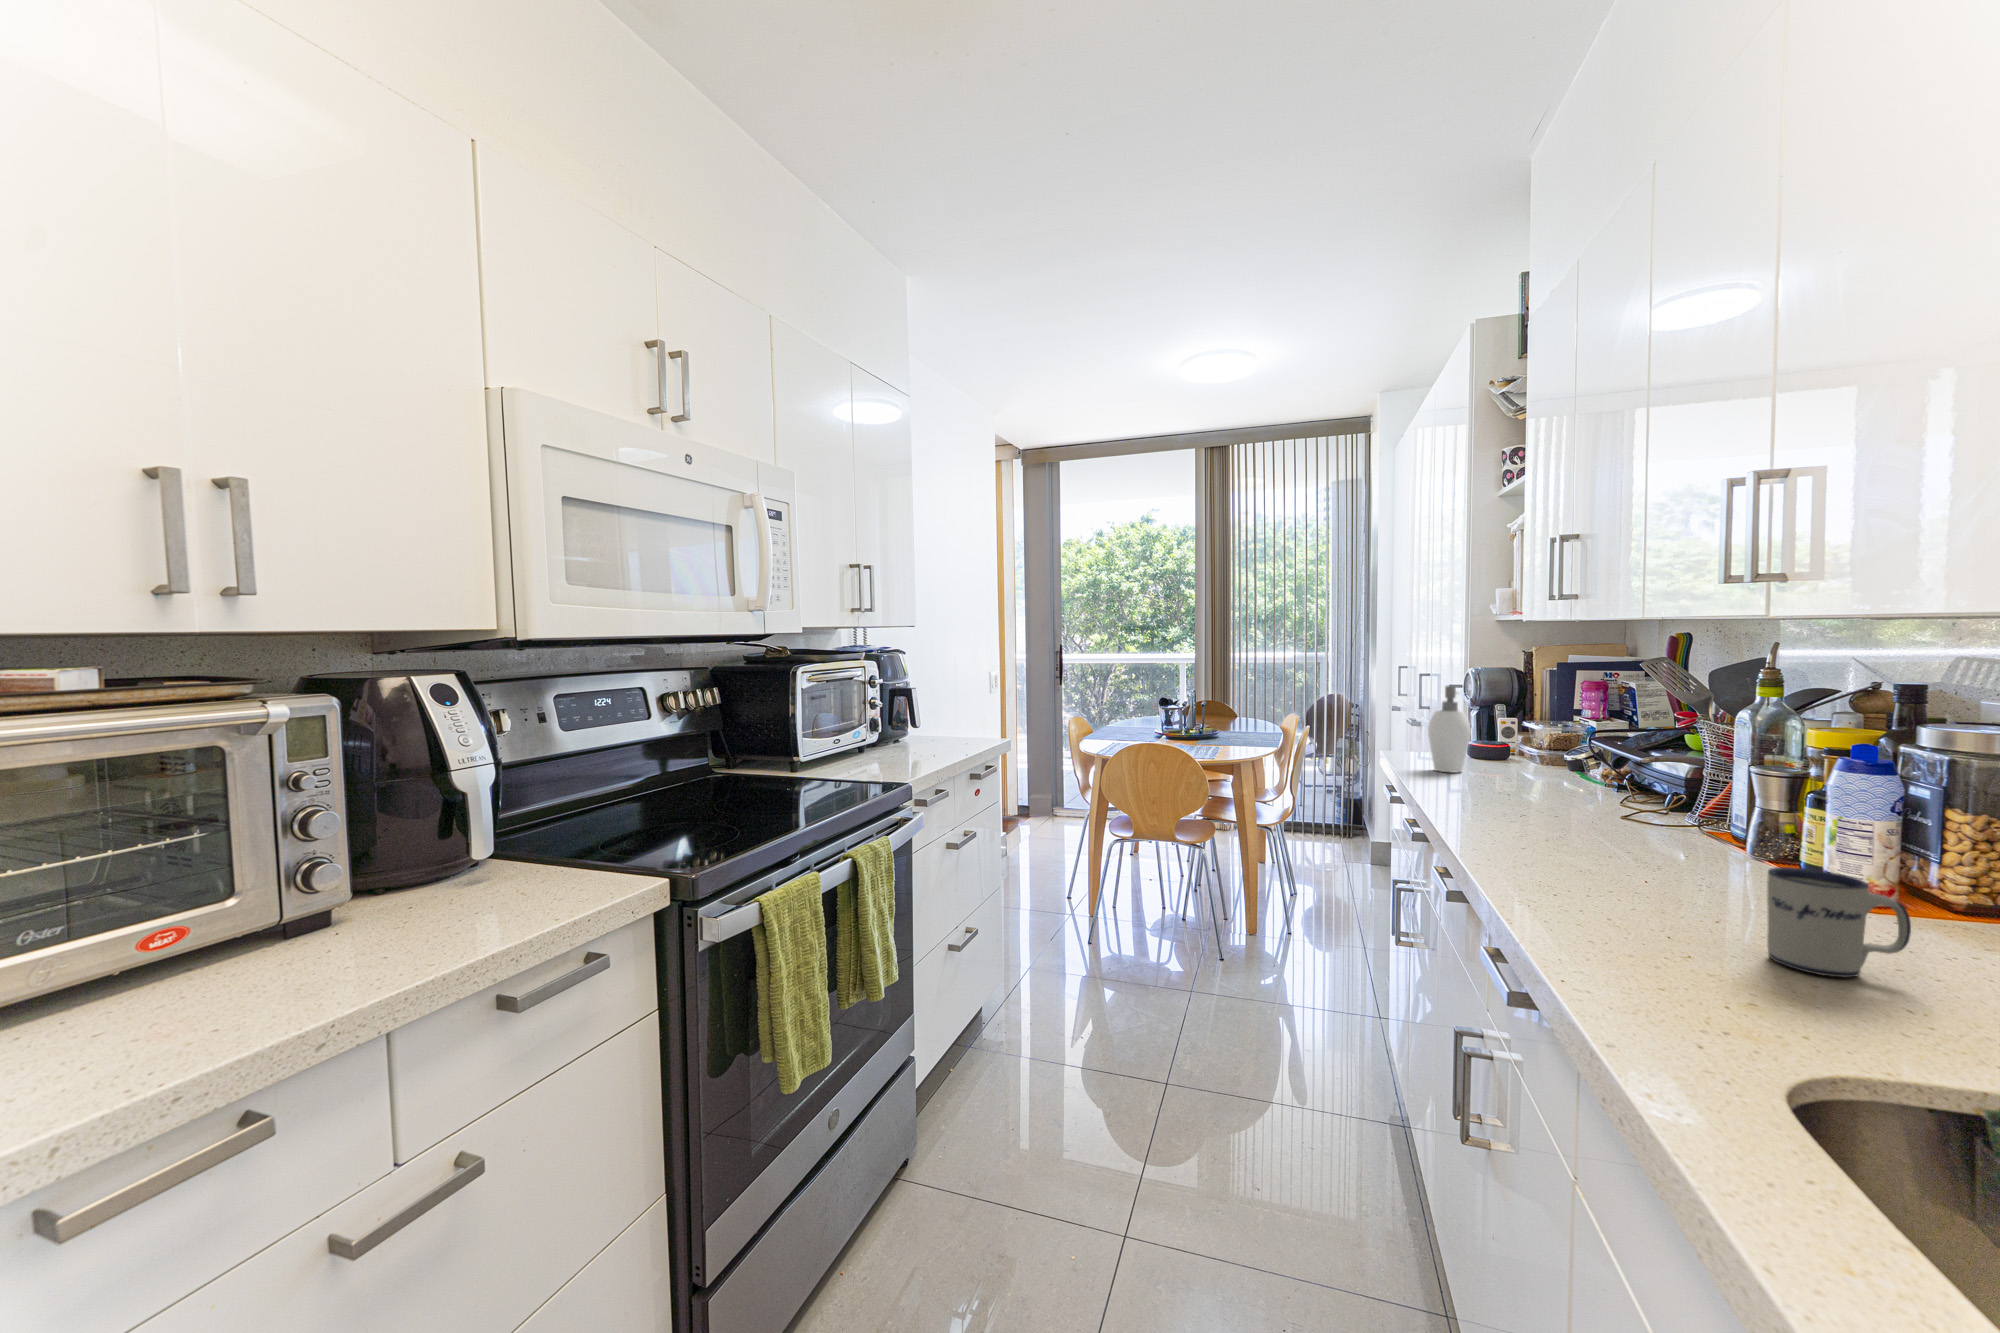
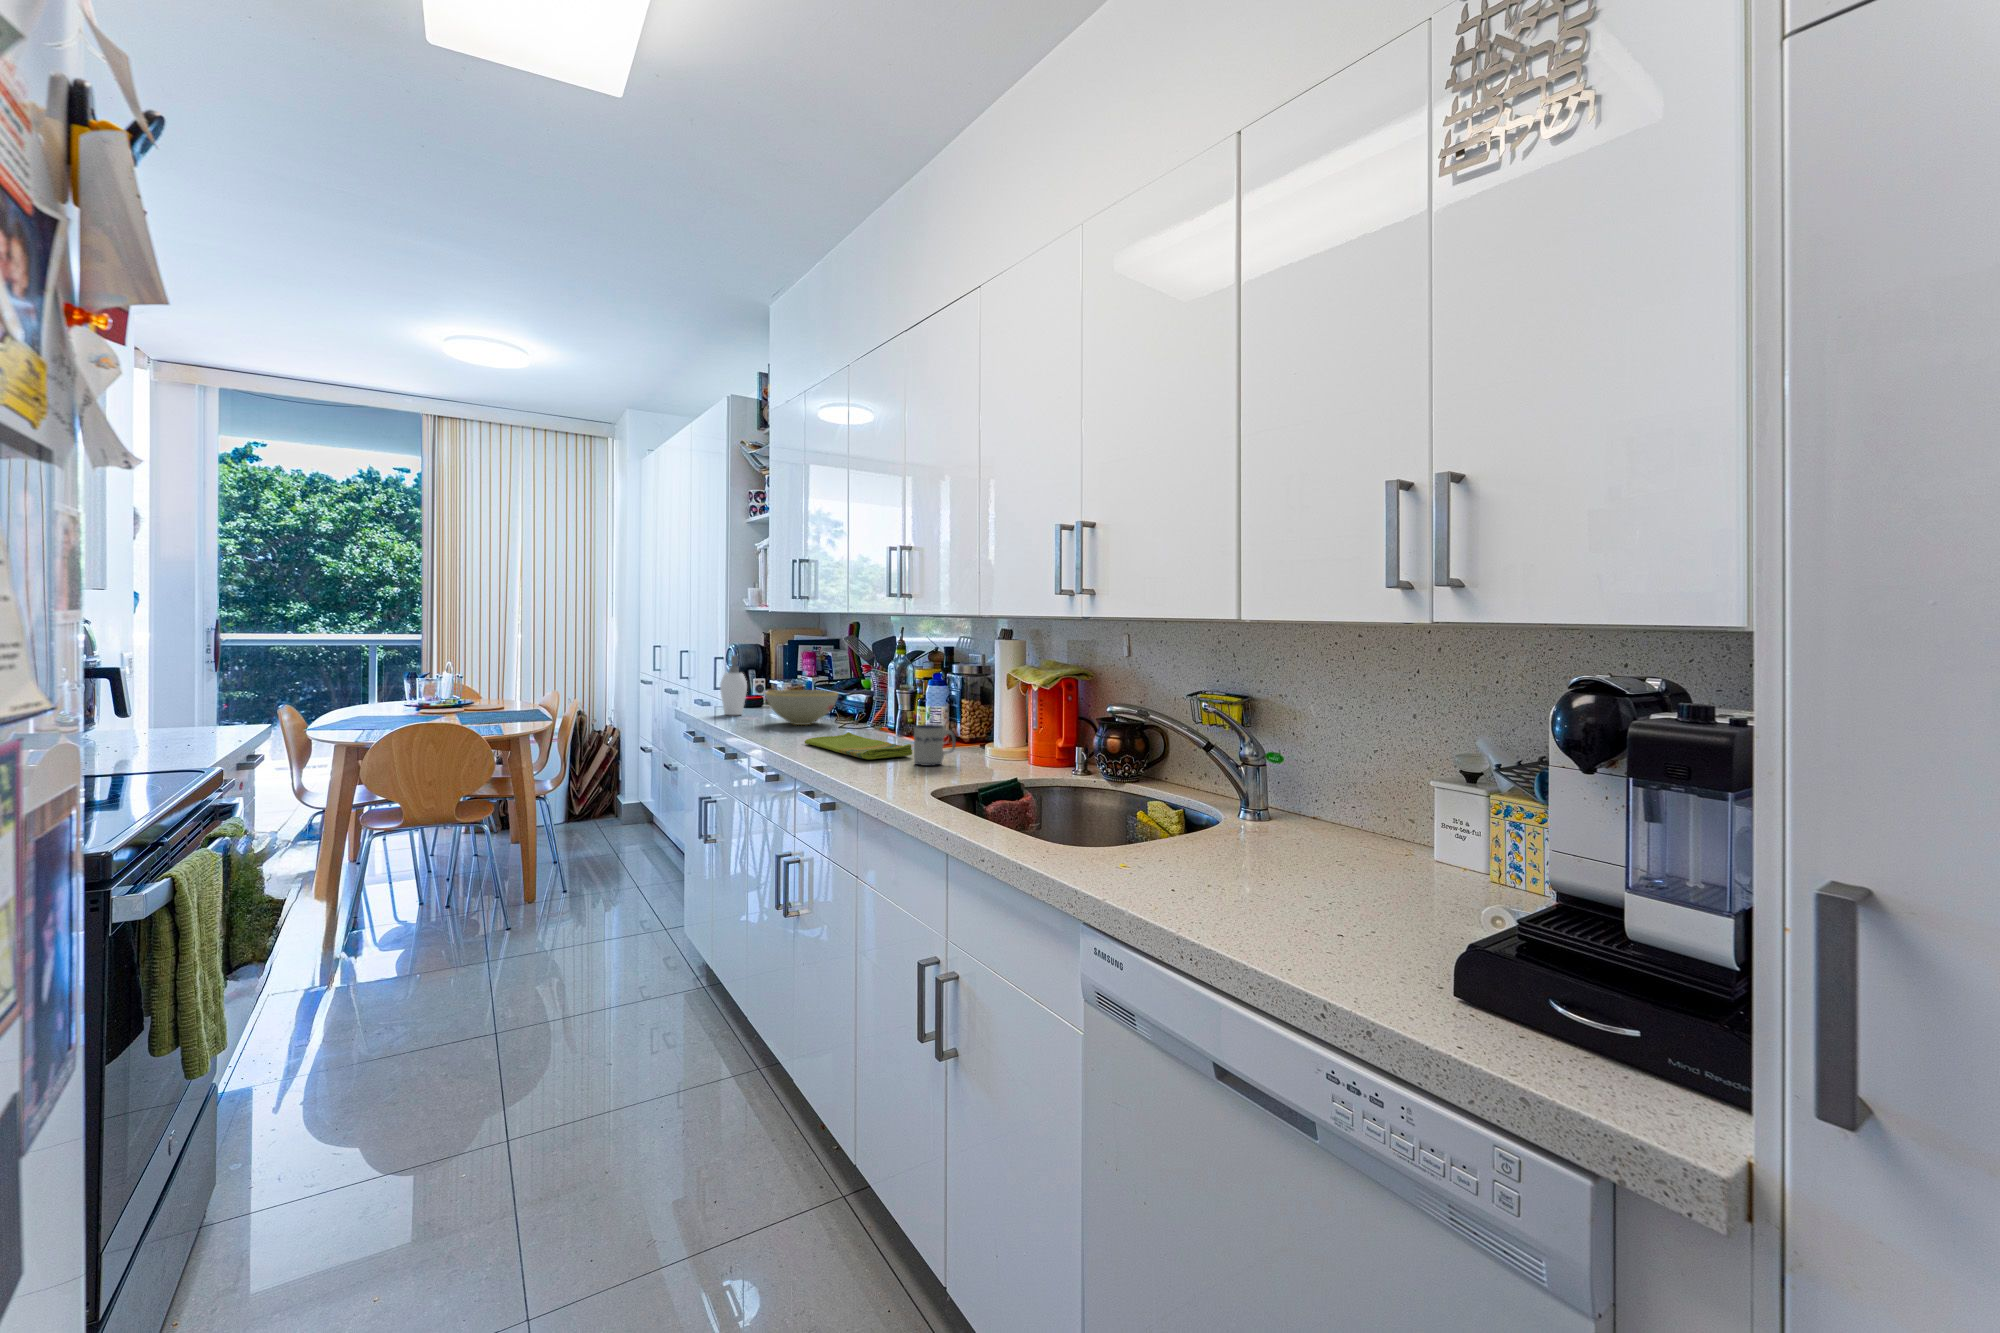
bowl: none [1484,743,1625,804] -> present [765,690,839,725]
dish towel: none [1525,838,1770,926] -> present [805,732,912,759]

